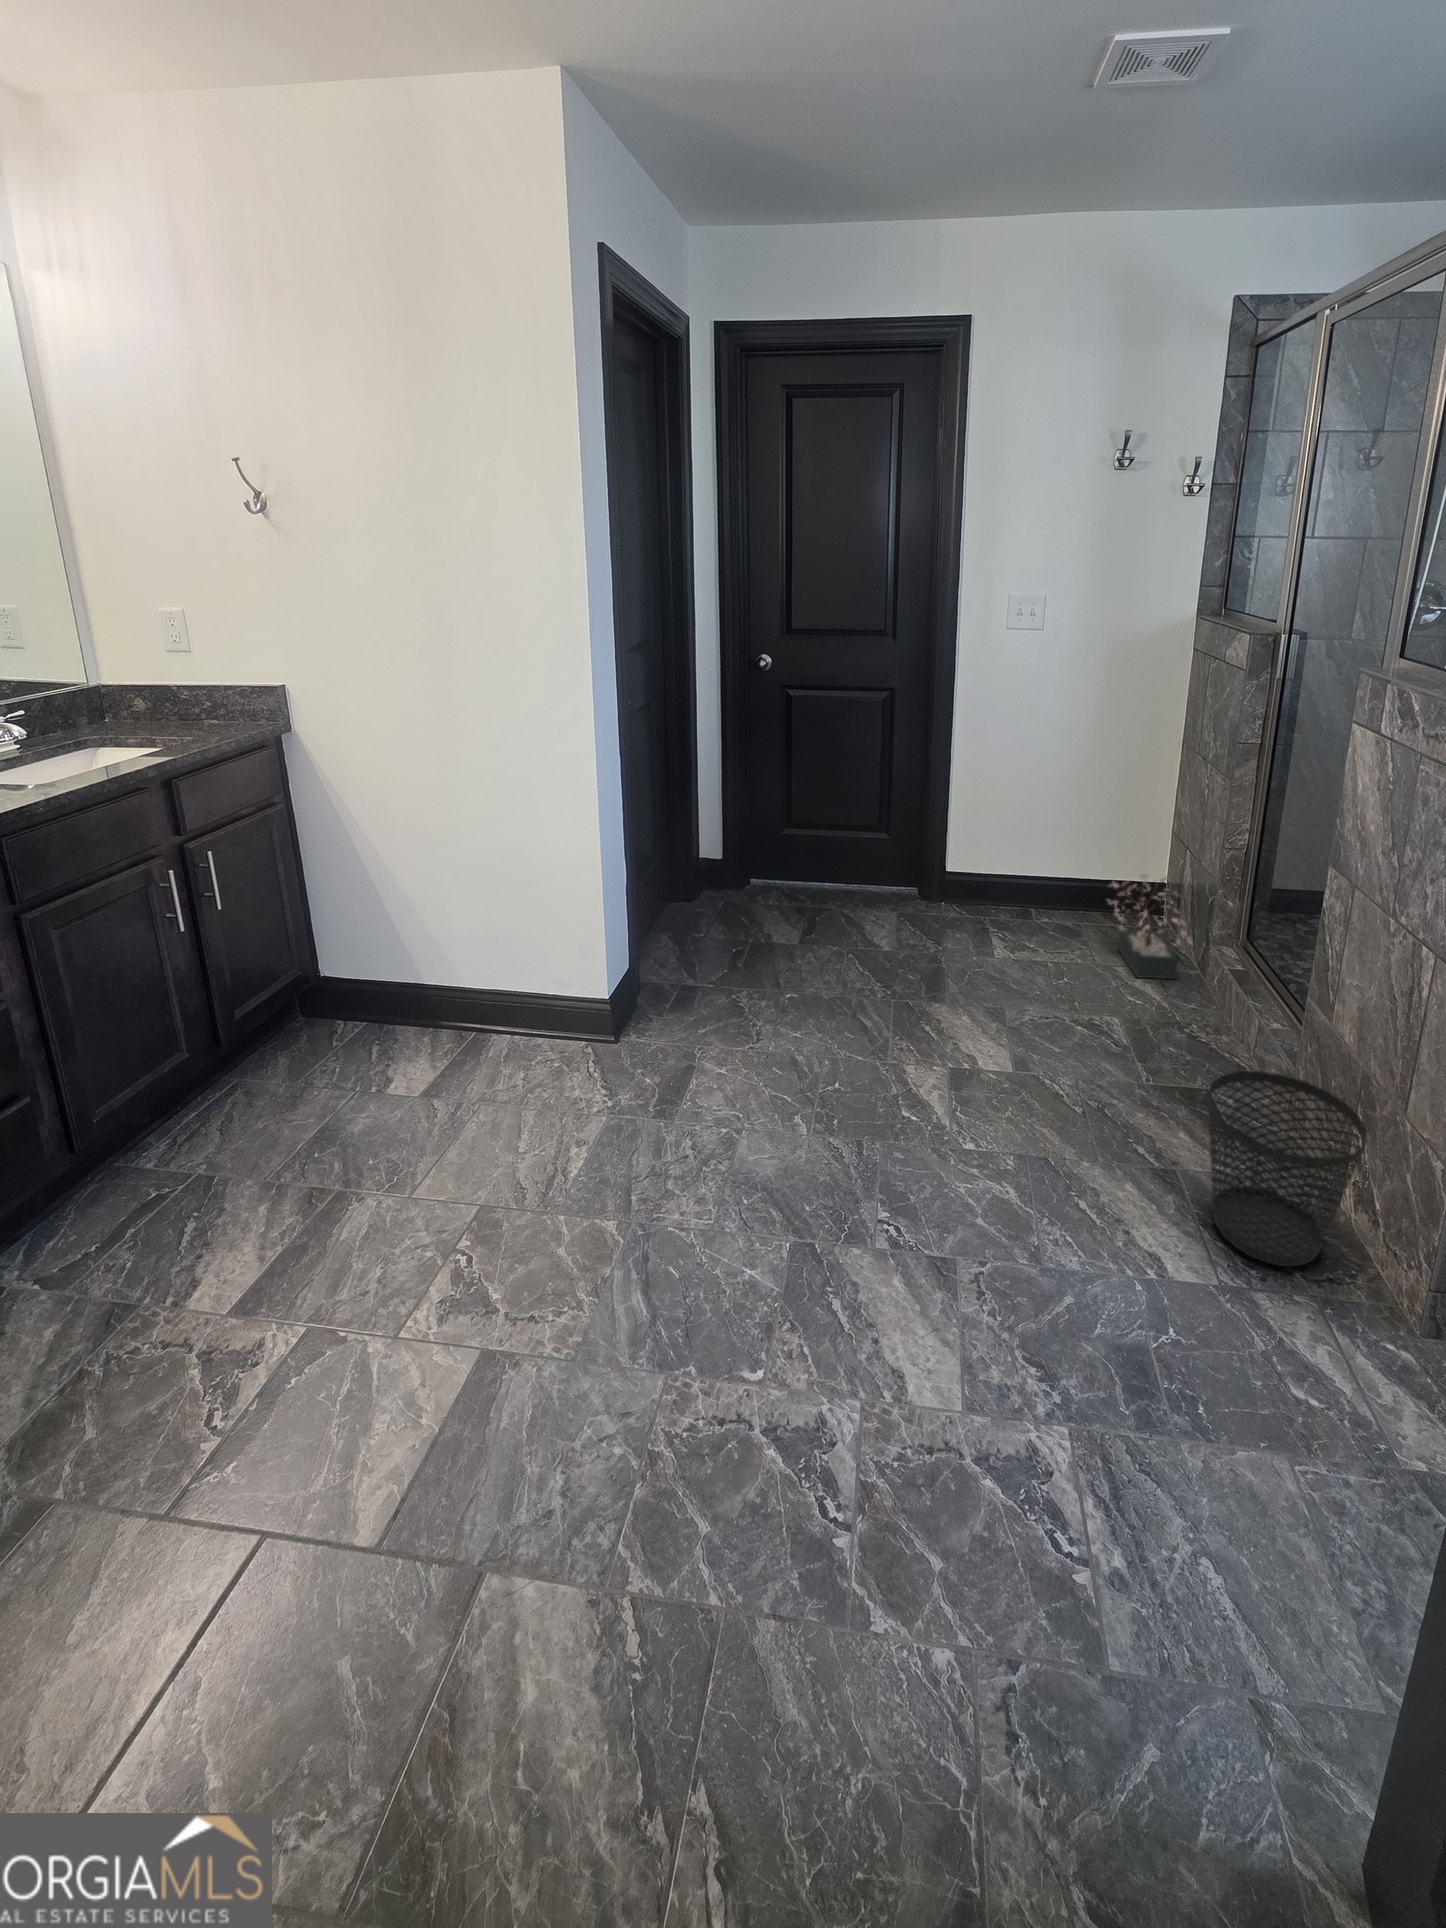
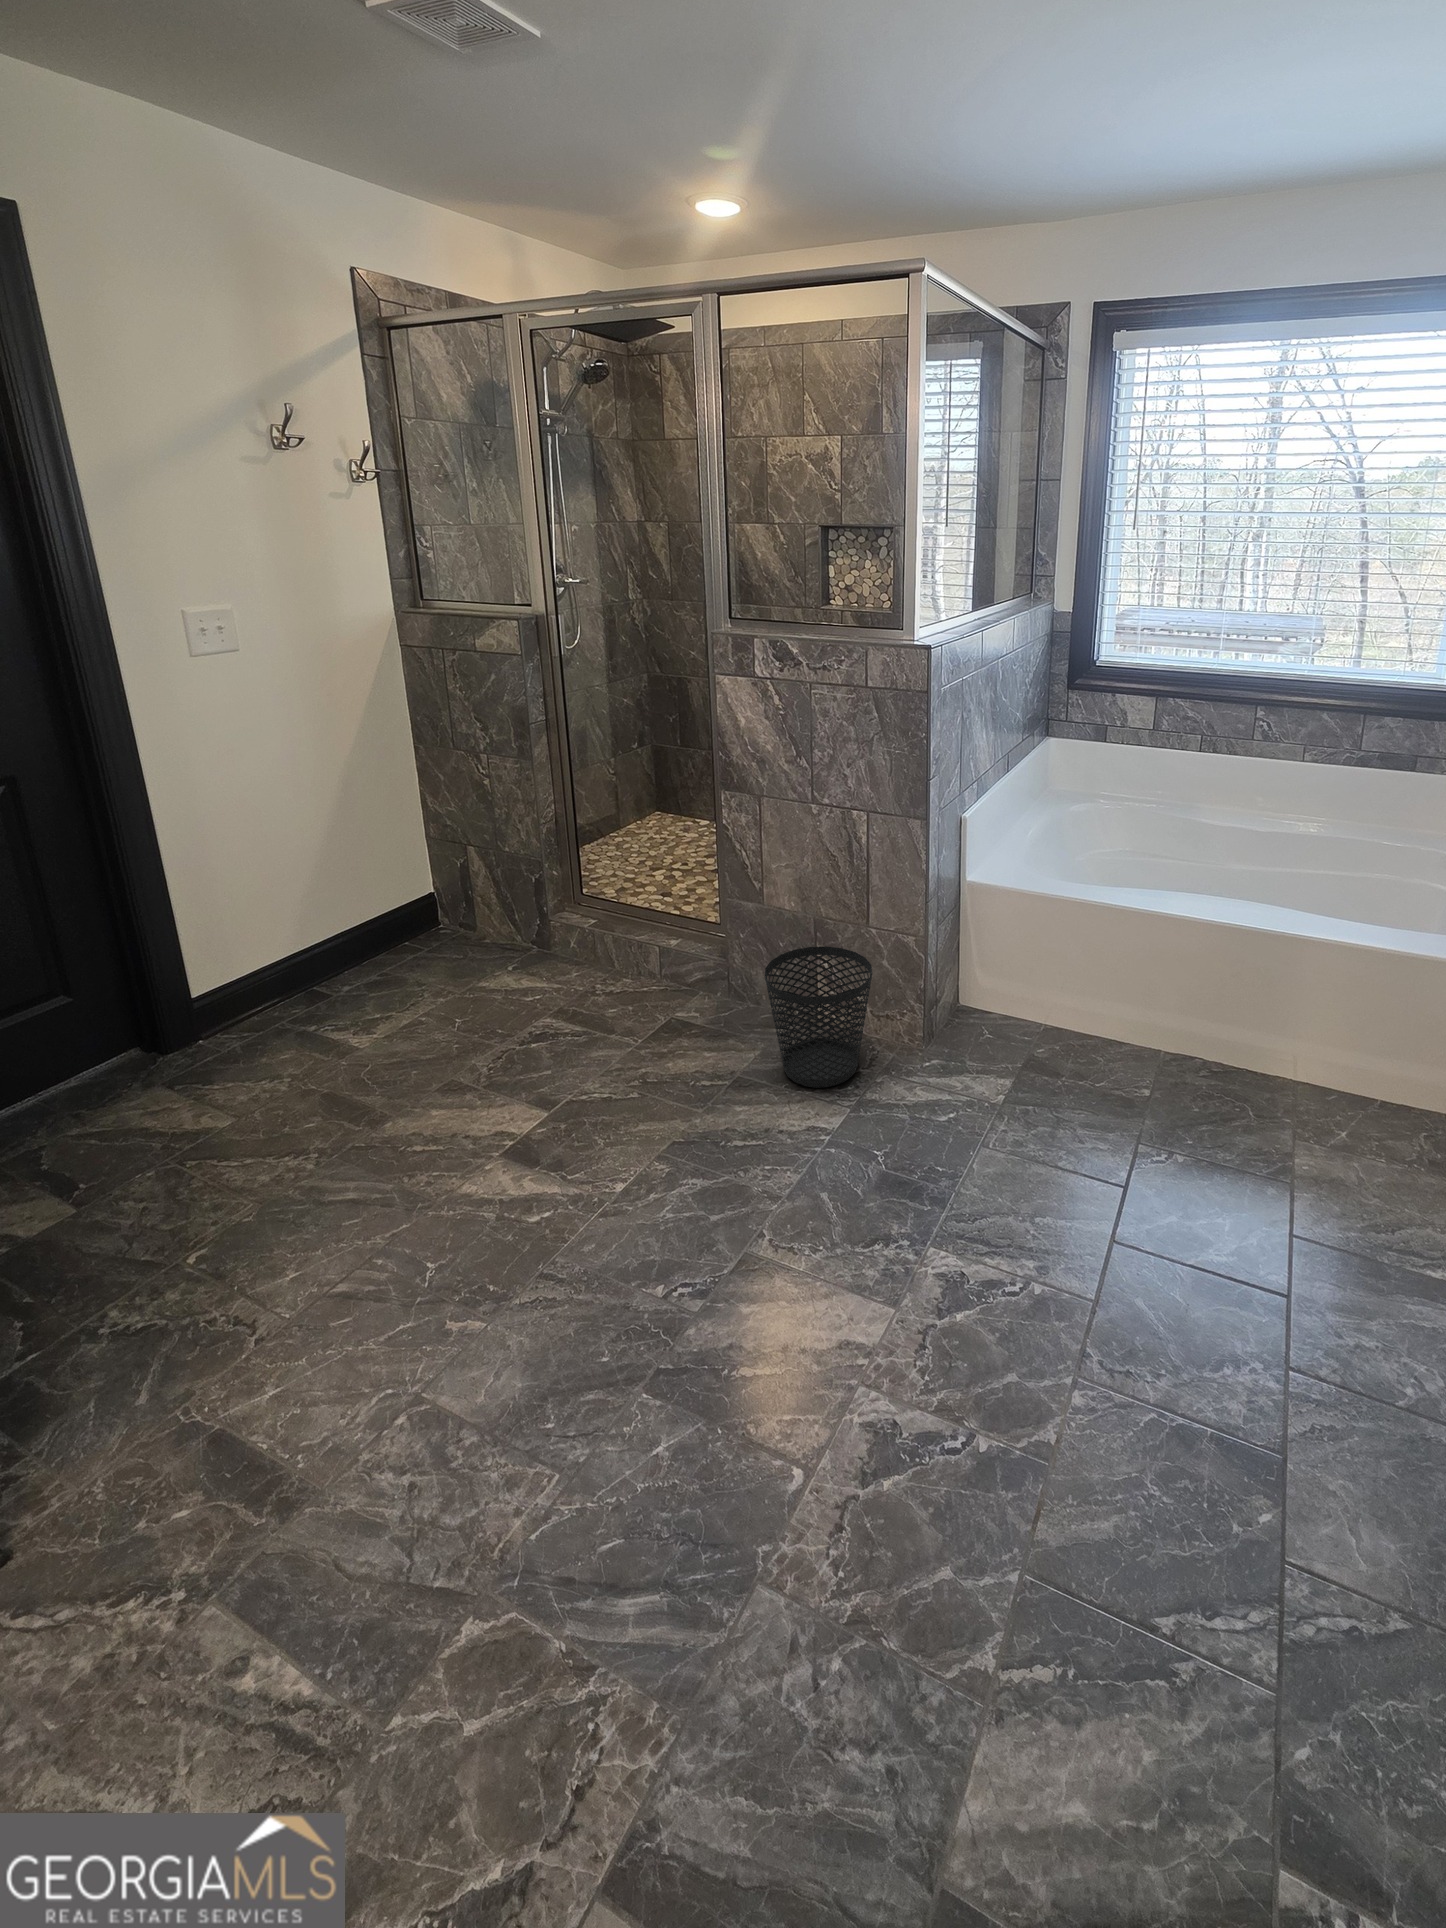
decorative plant: present [1110,874,1192,979] -> none [430,881,545,985]

